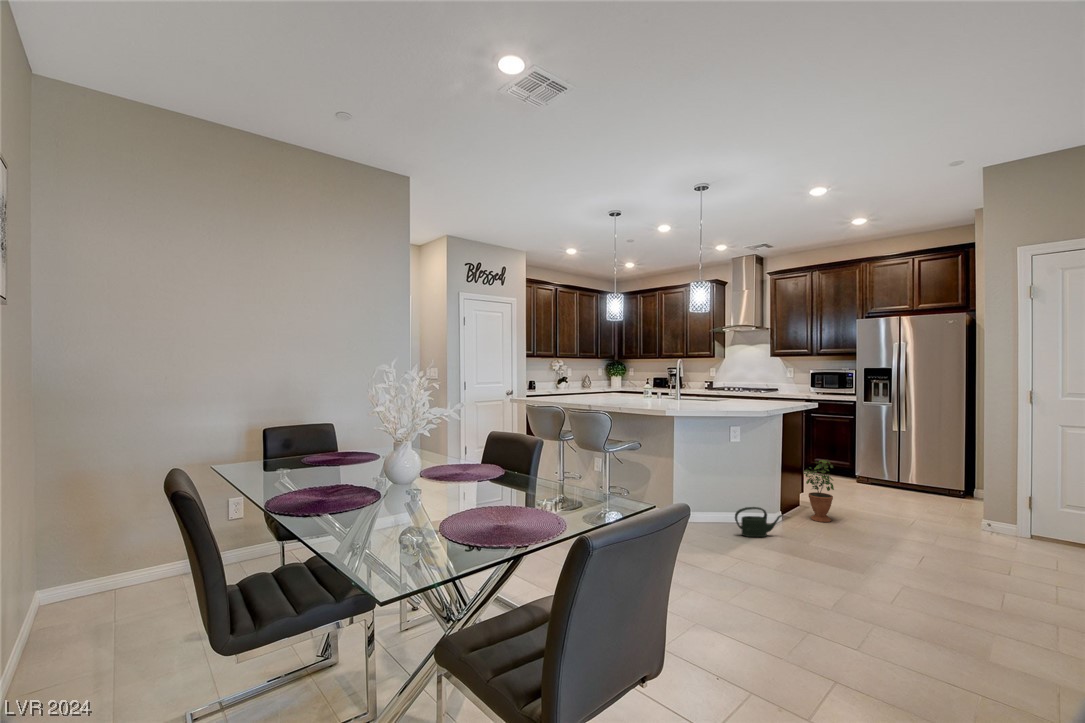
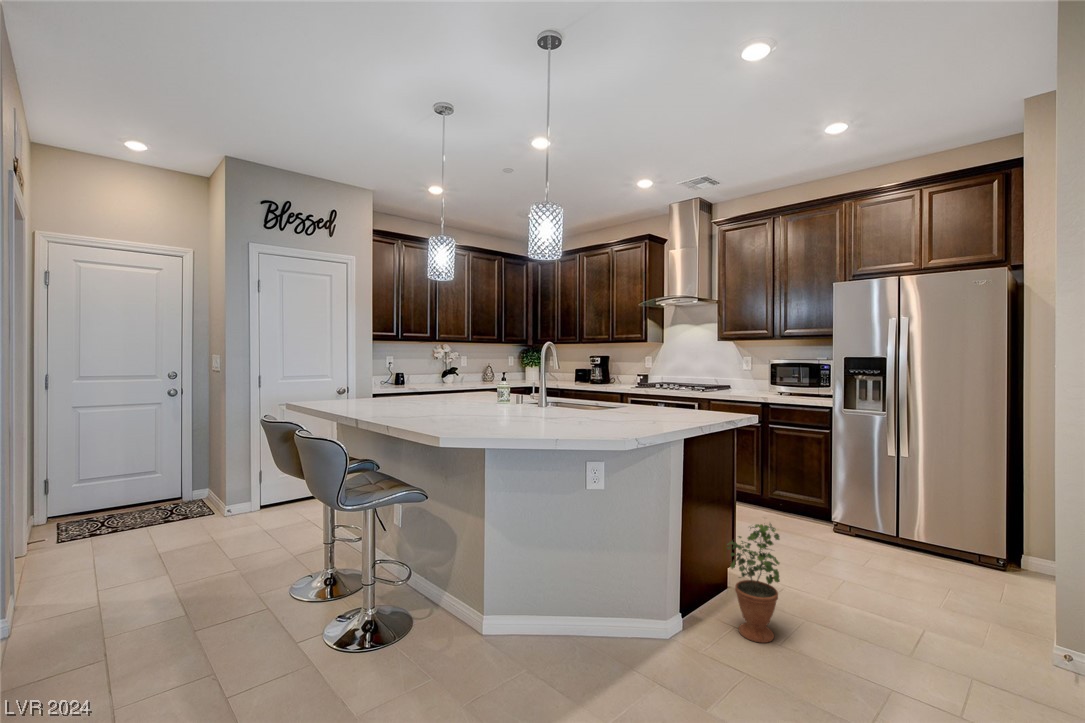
watering can: present [735,507,783,537] -> none [572,634,669,699]

